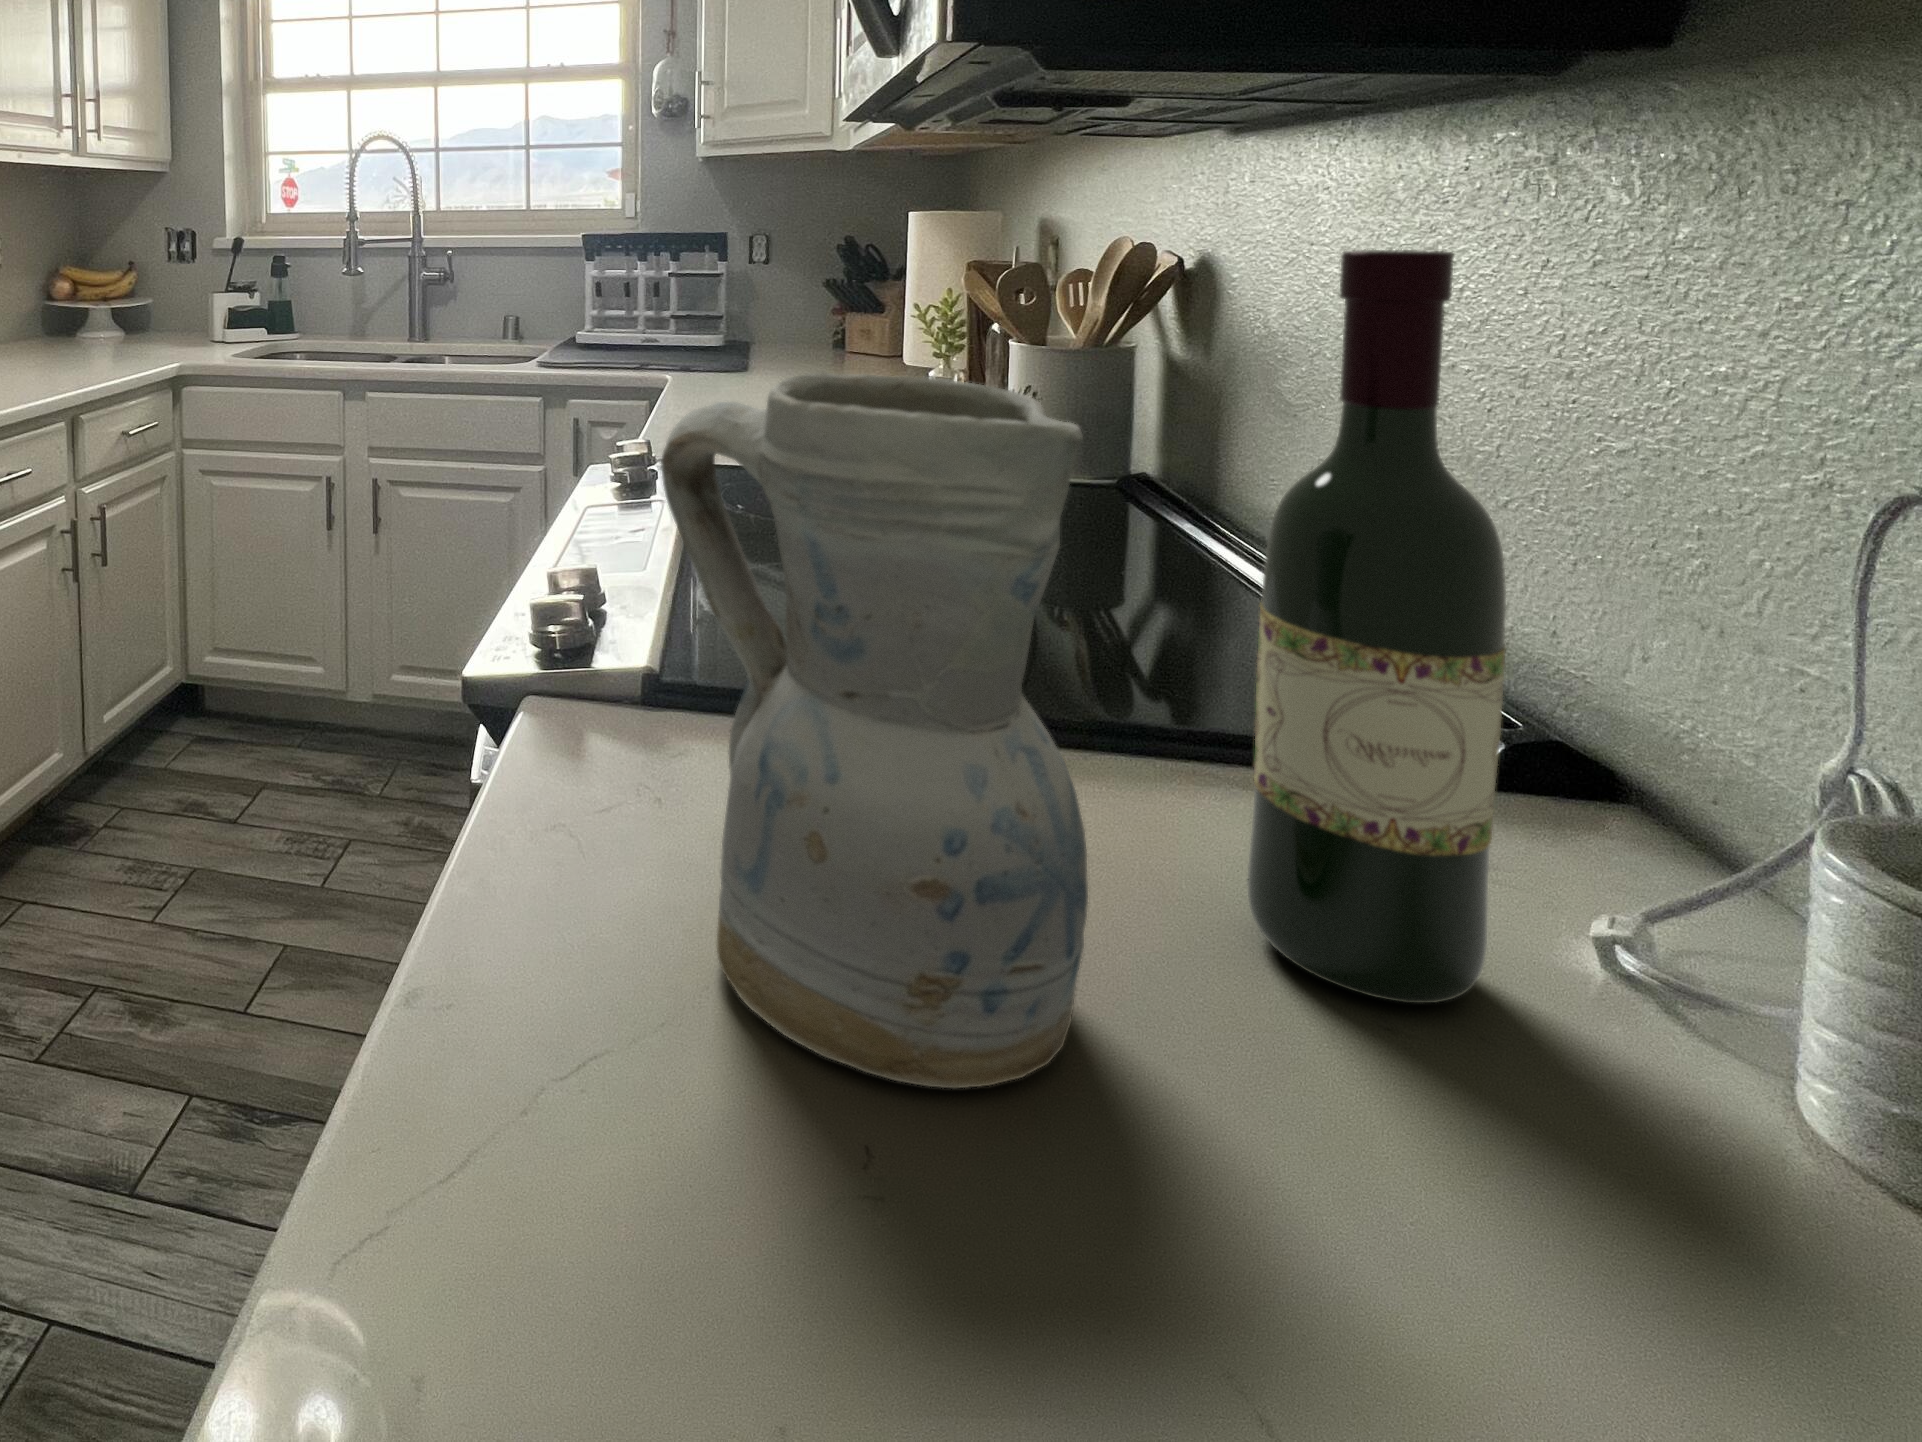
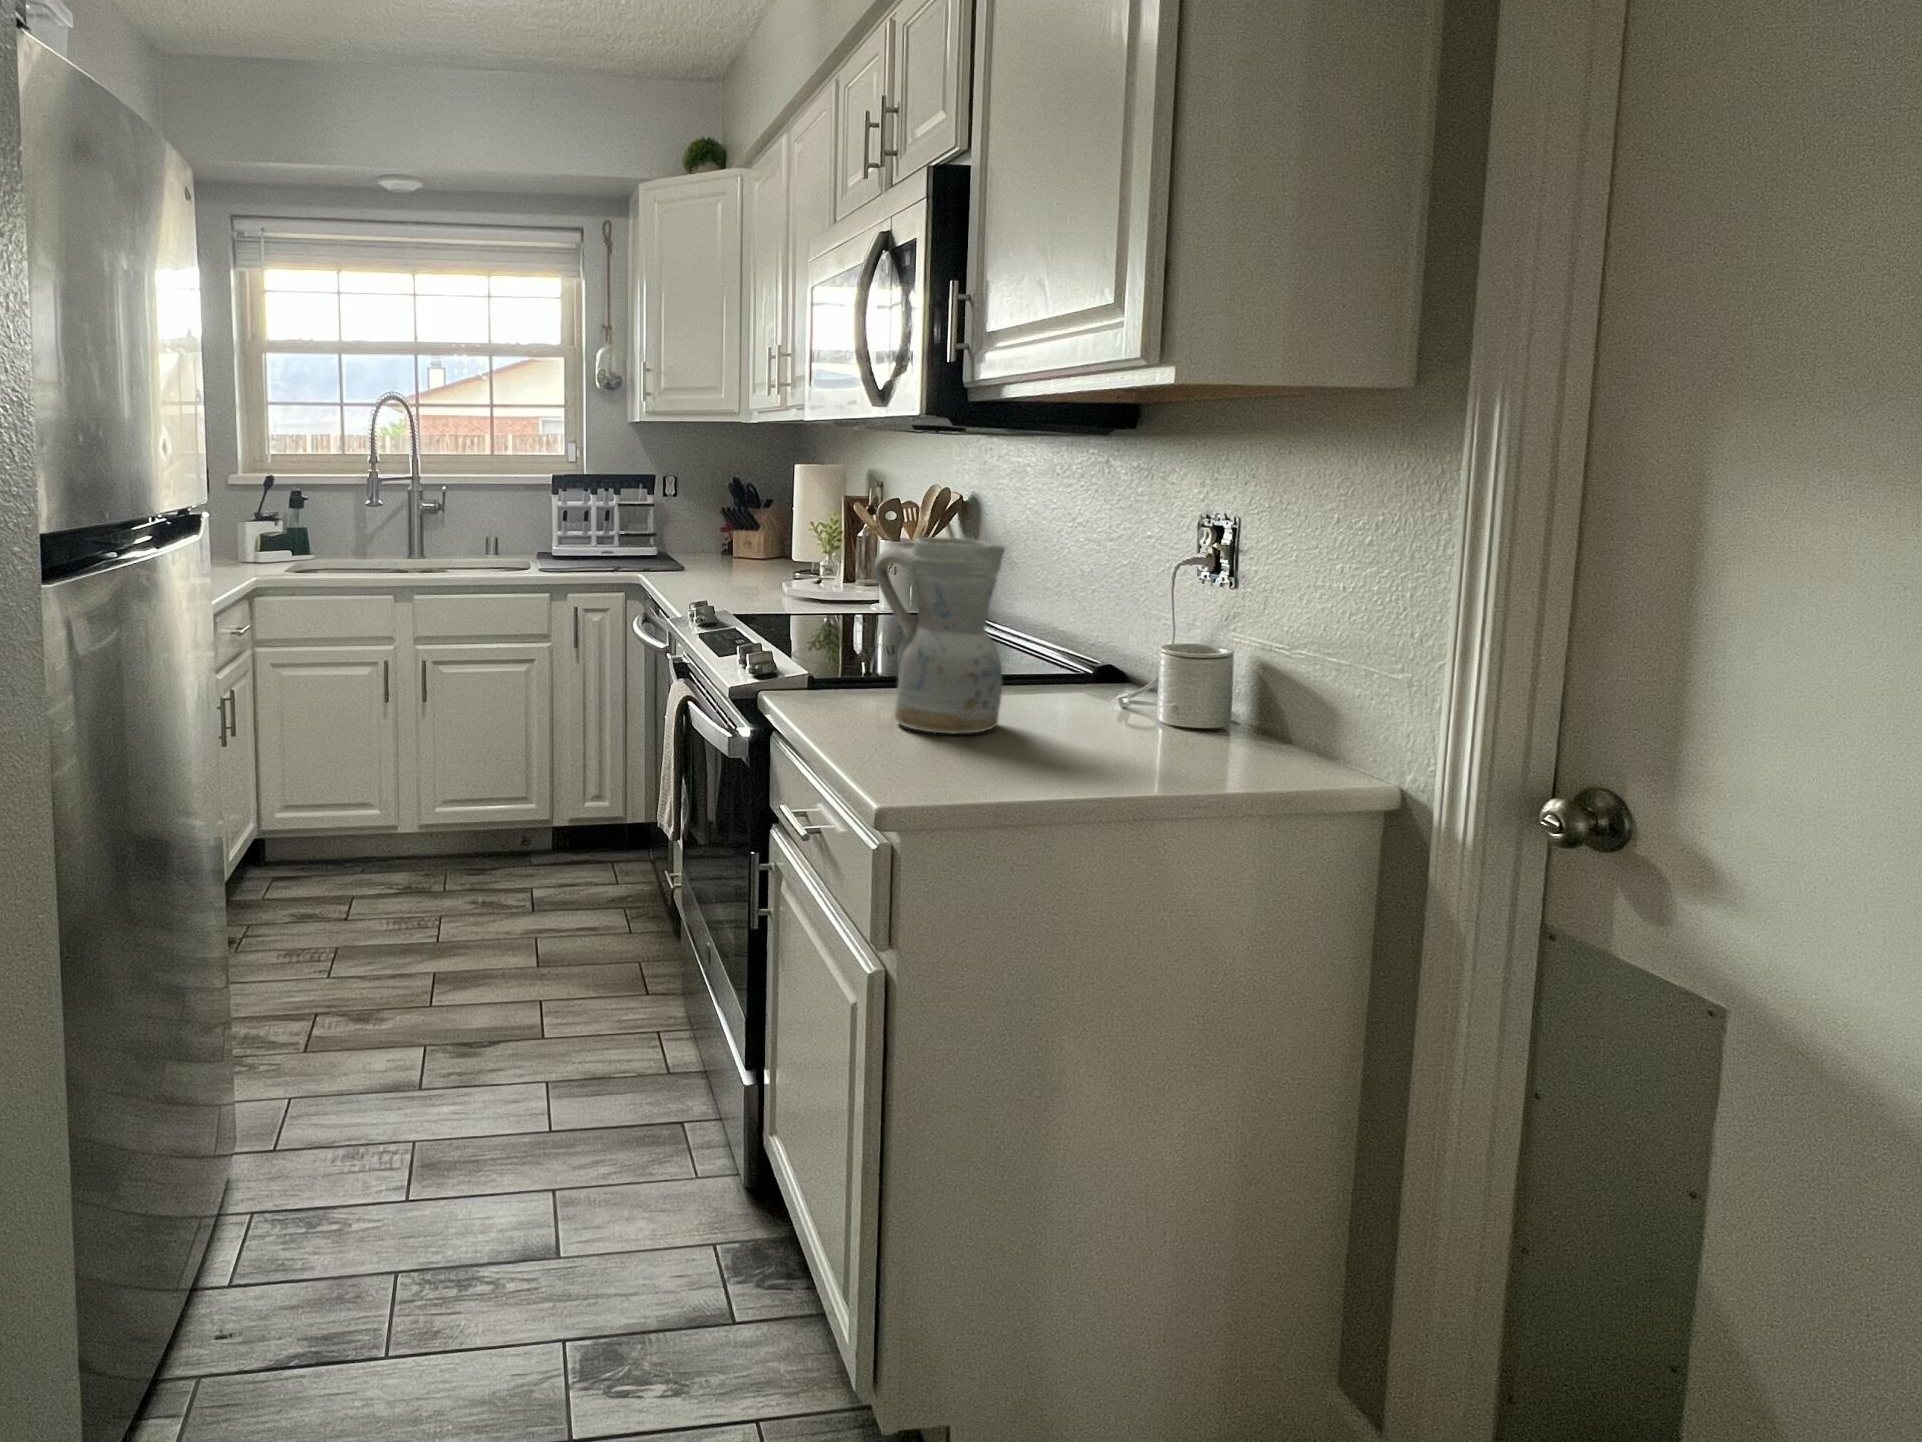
wine bottle: present [1247,250,1506,1003] -> none [1032,498,1094,713]

